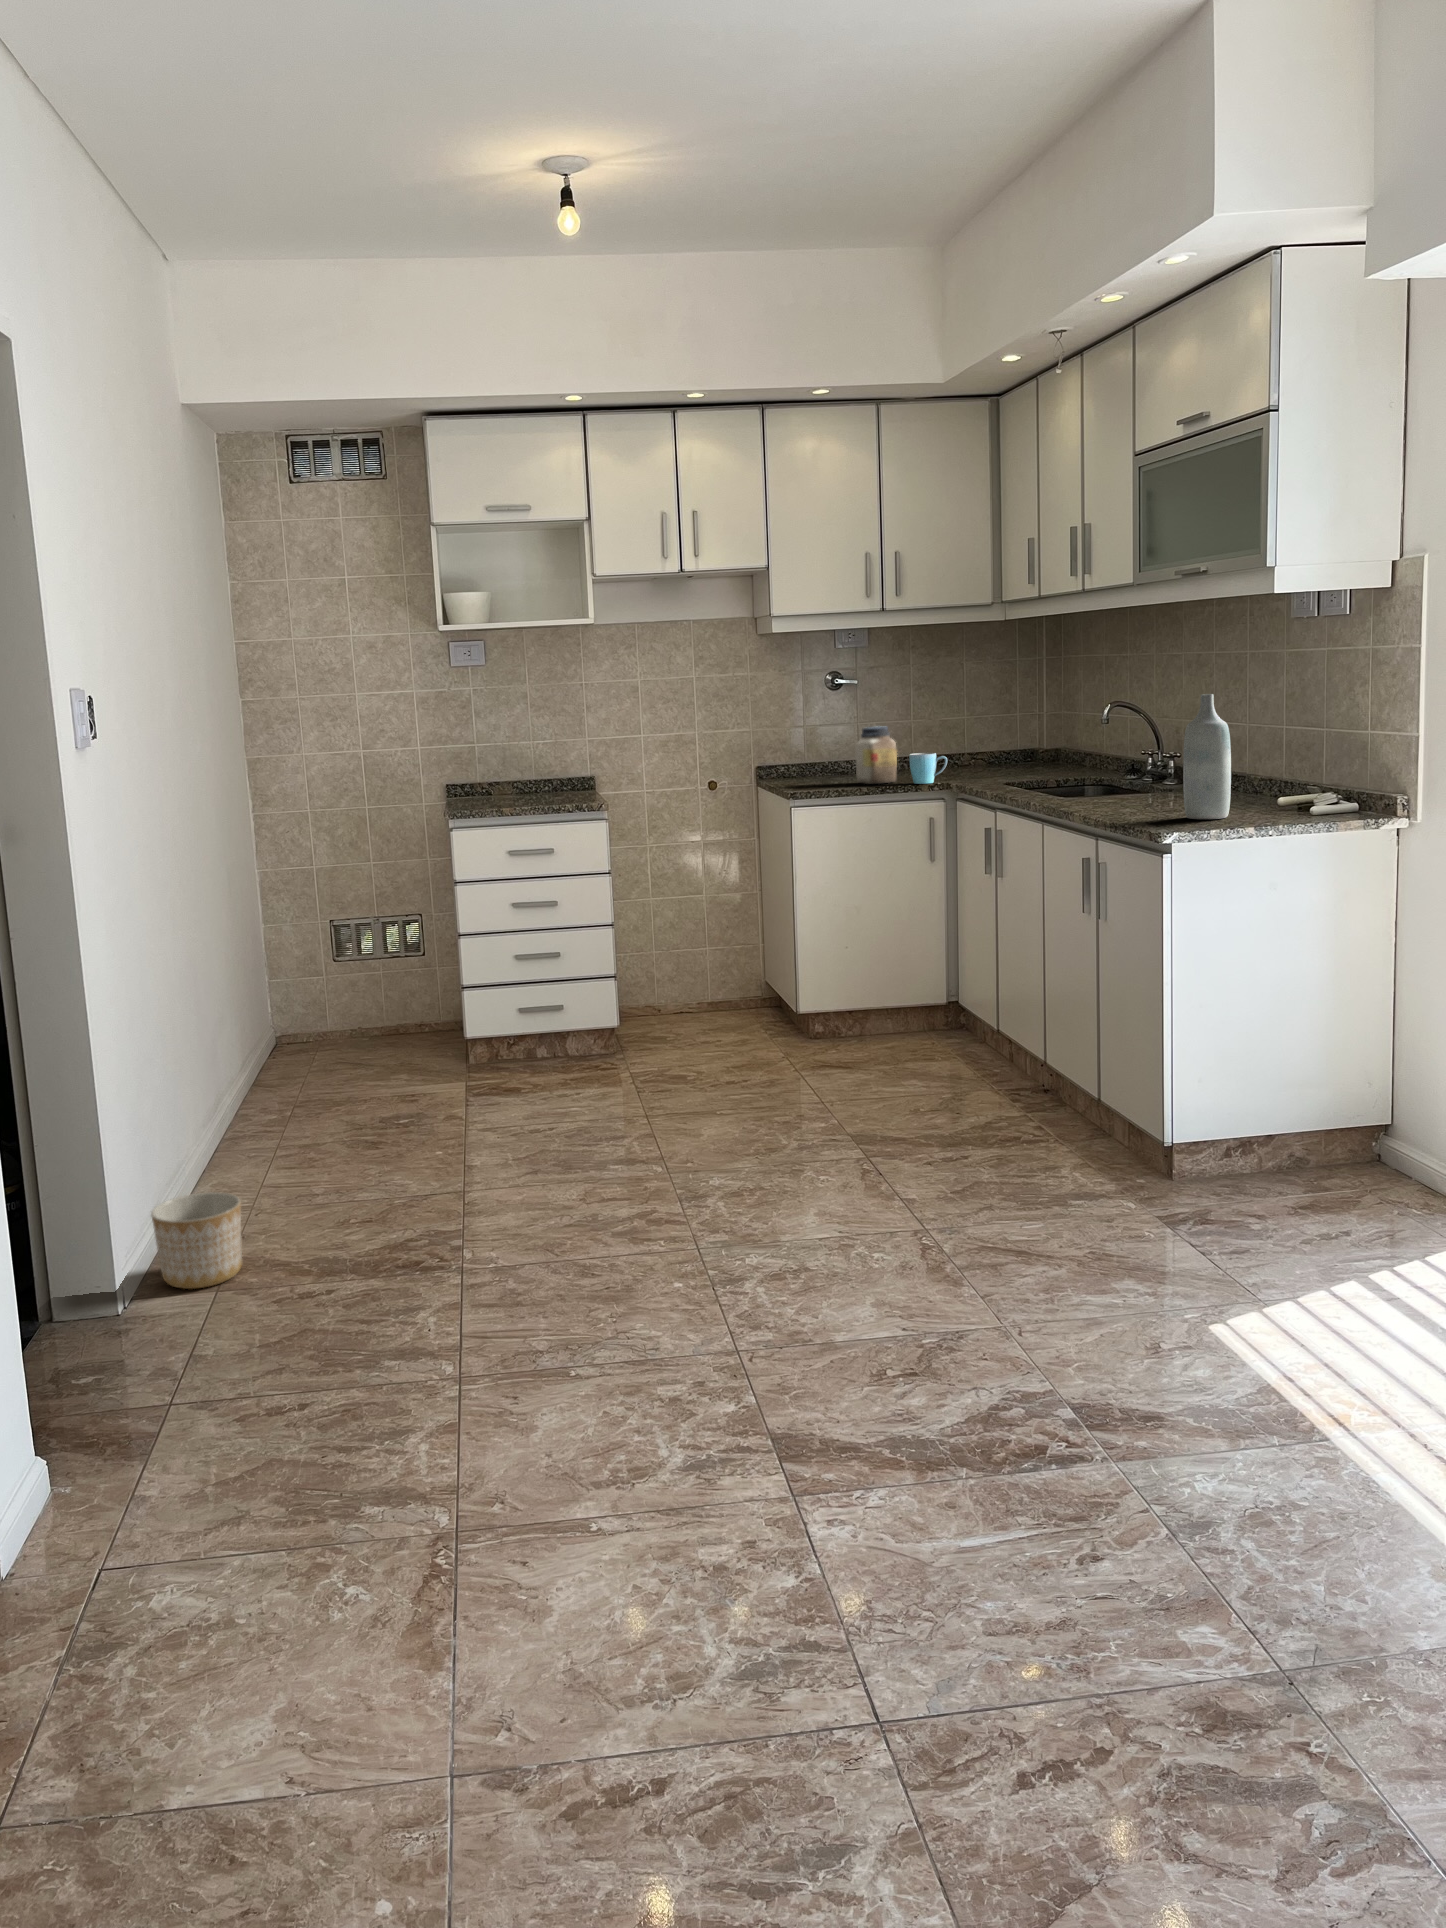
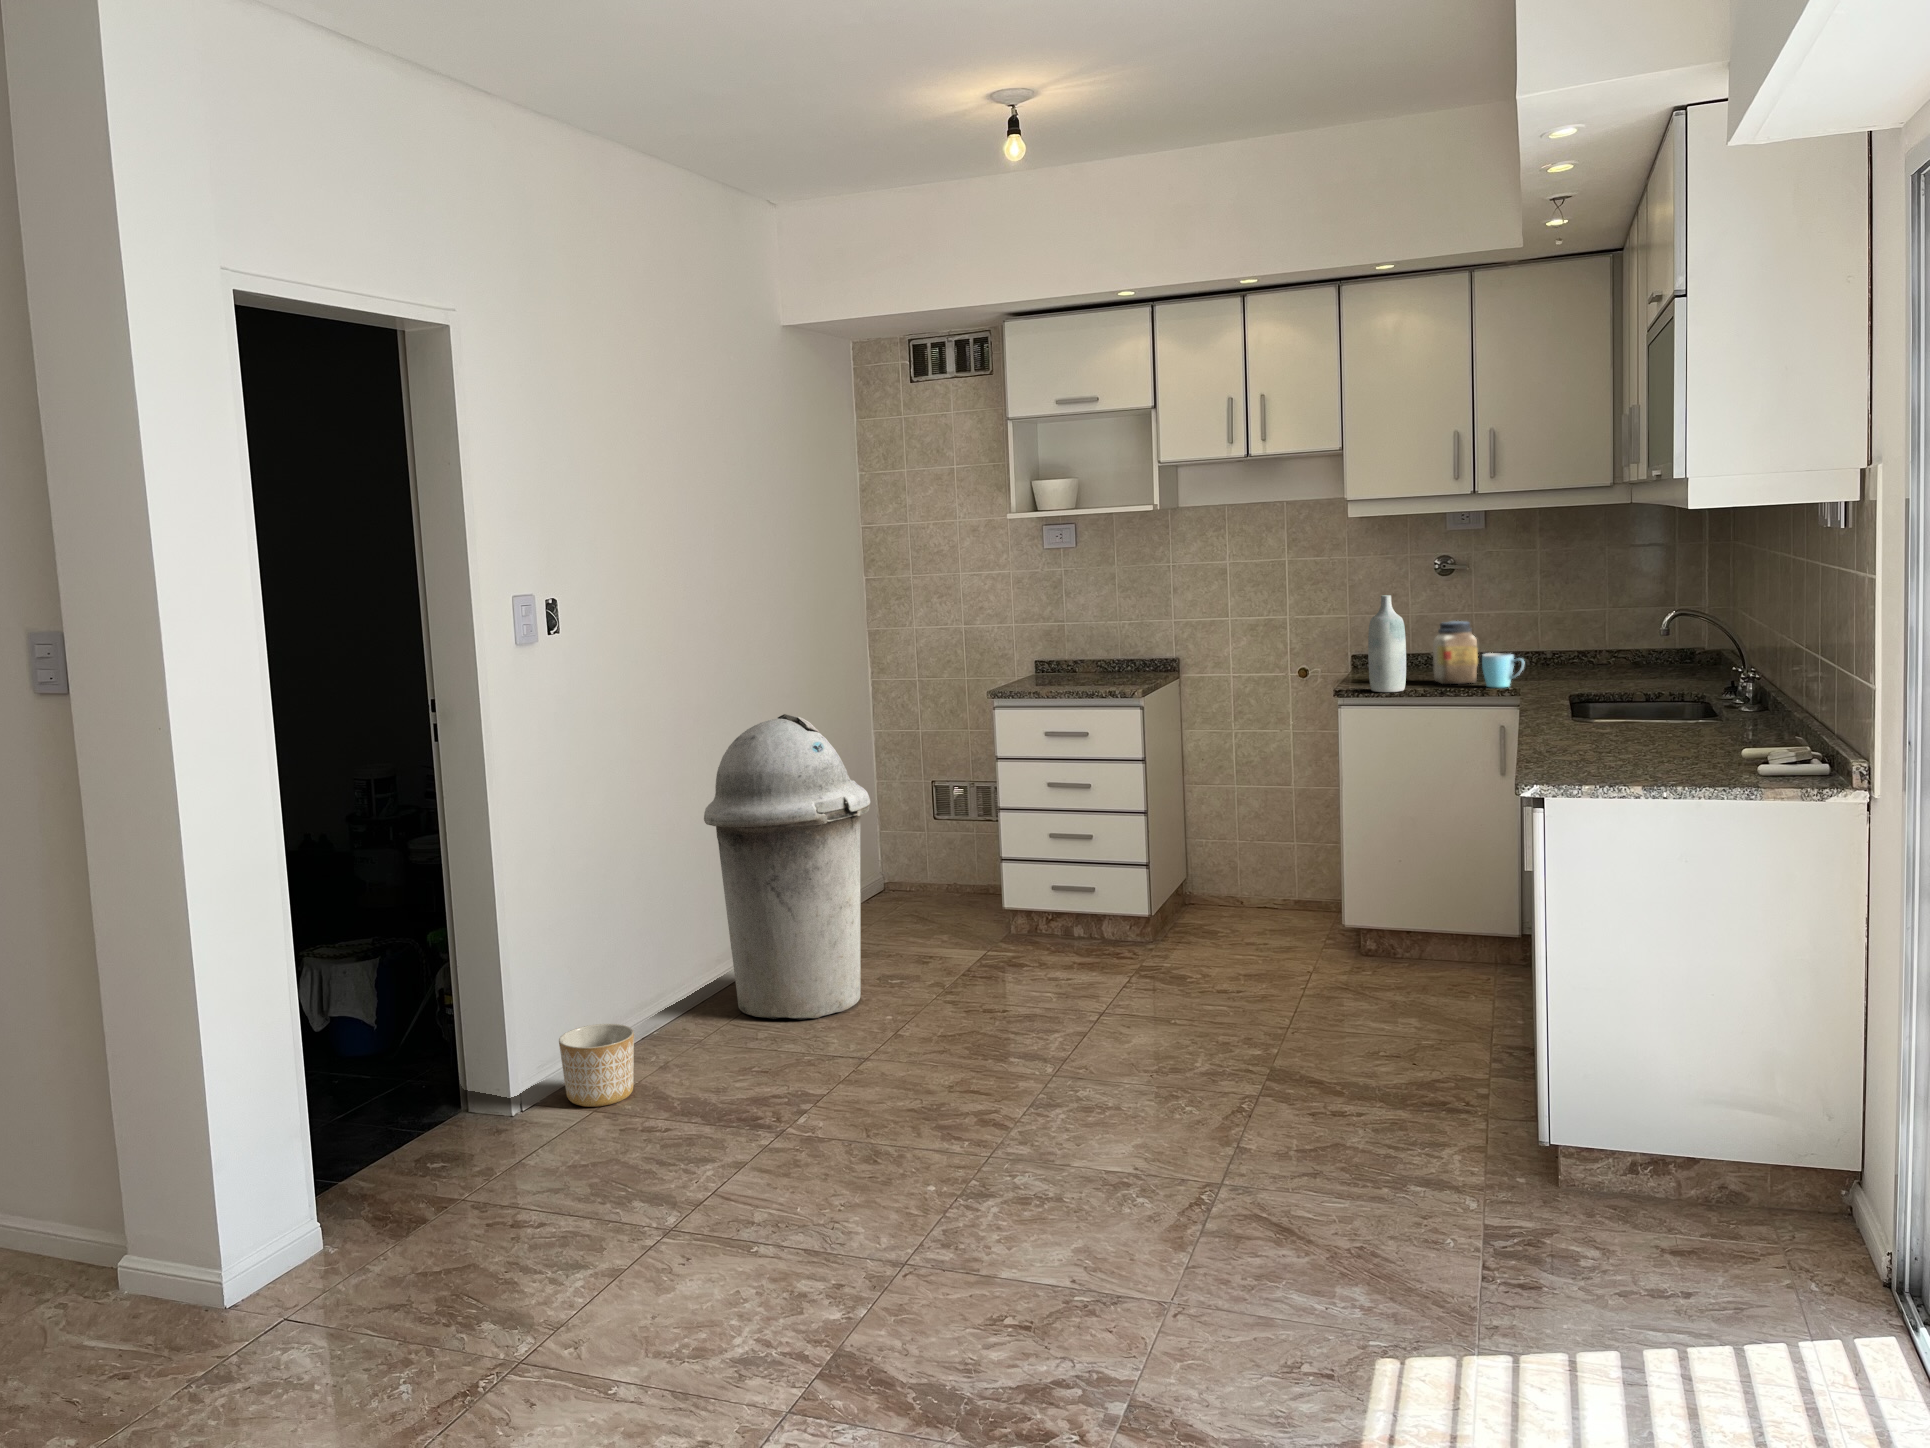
bottle: present [1183,694,1231,819] -> present [1368,595,1406,692]
trash can: none [201,838,391,1175] -> present [704,714,870,1020]

